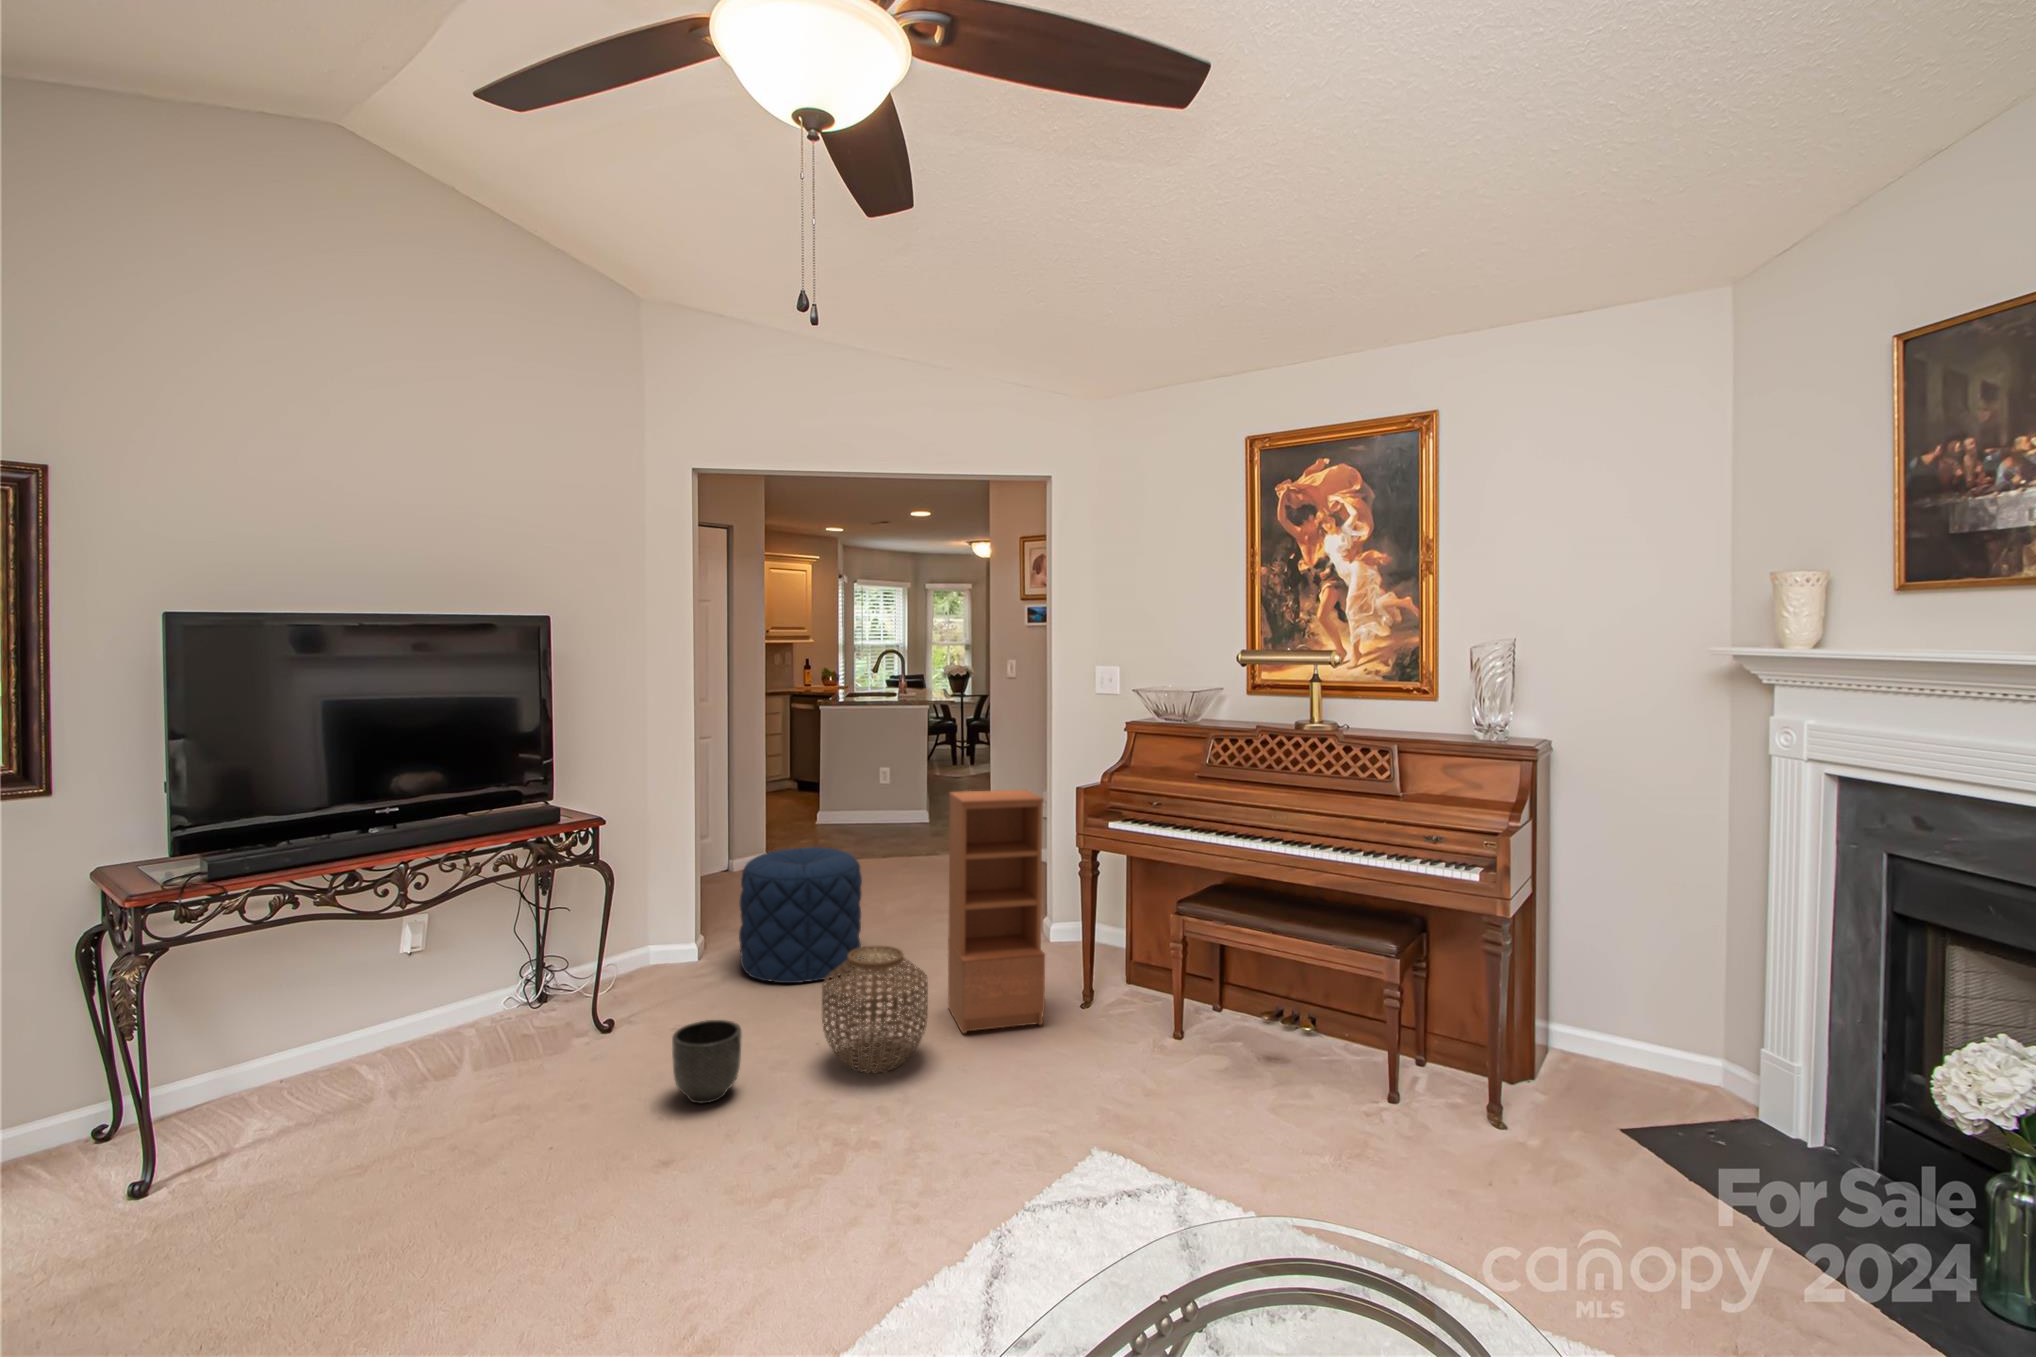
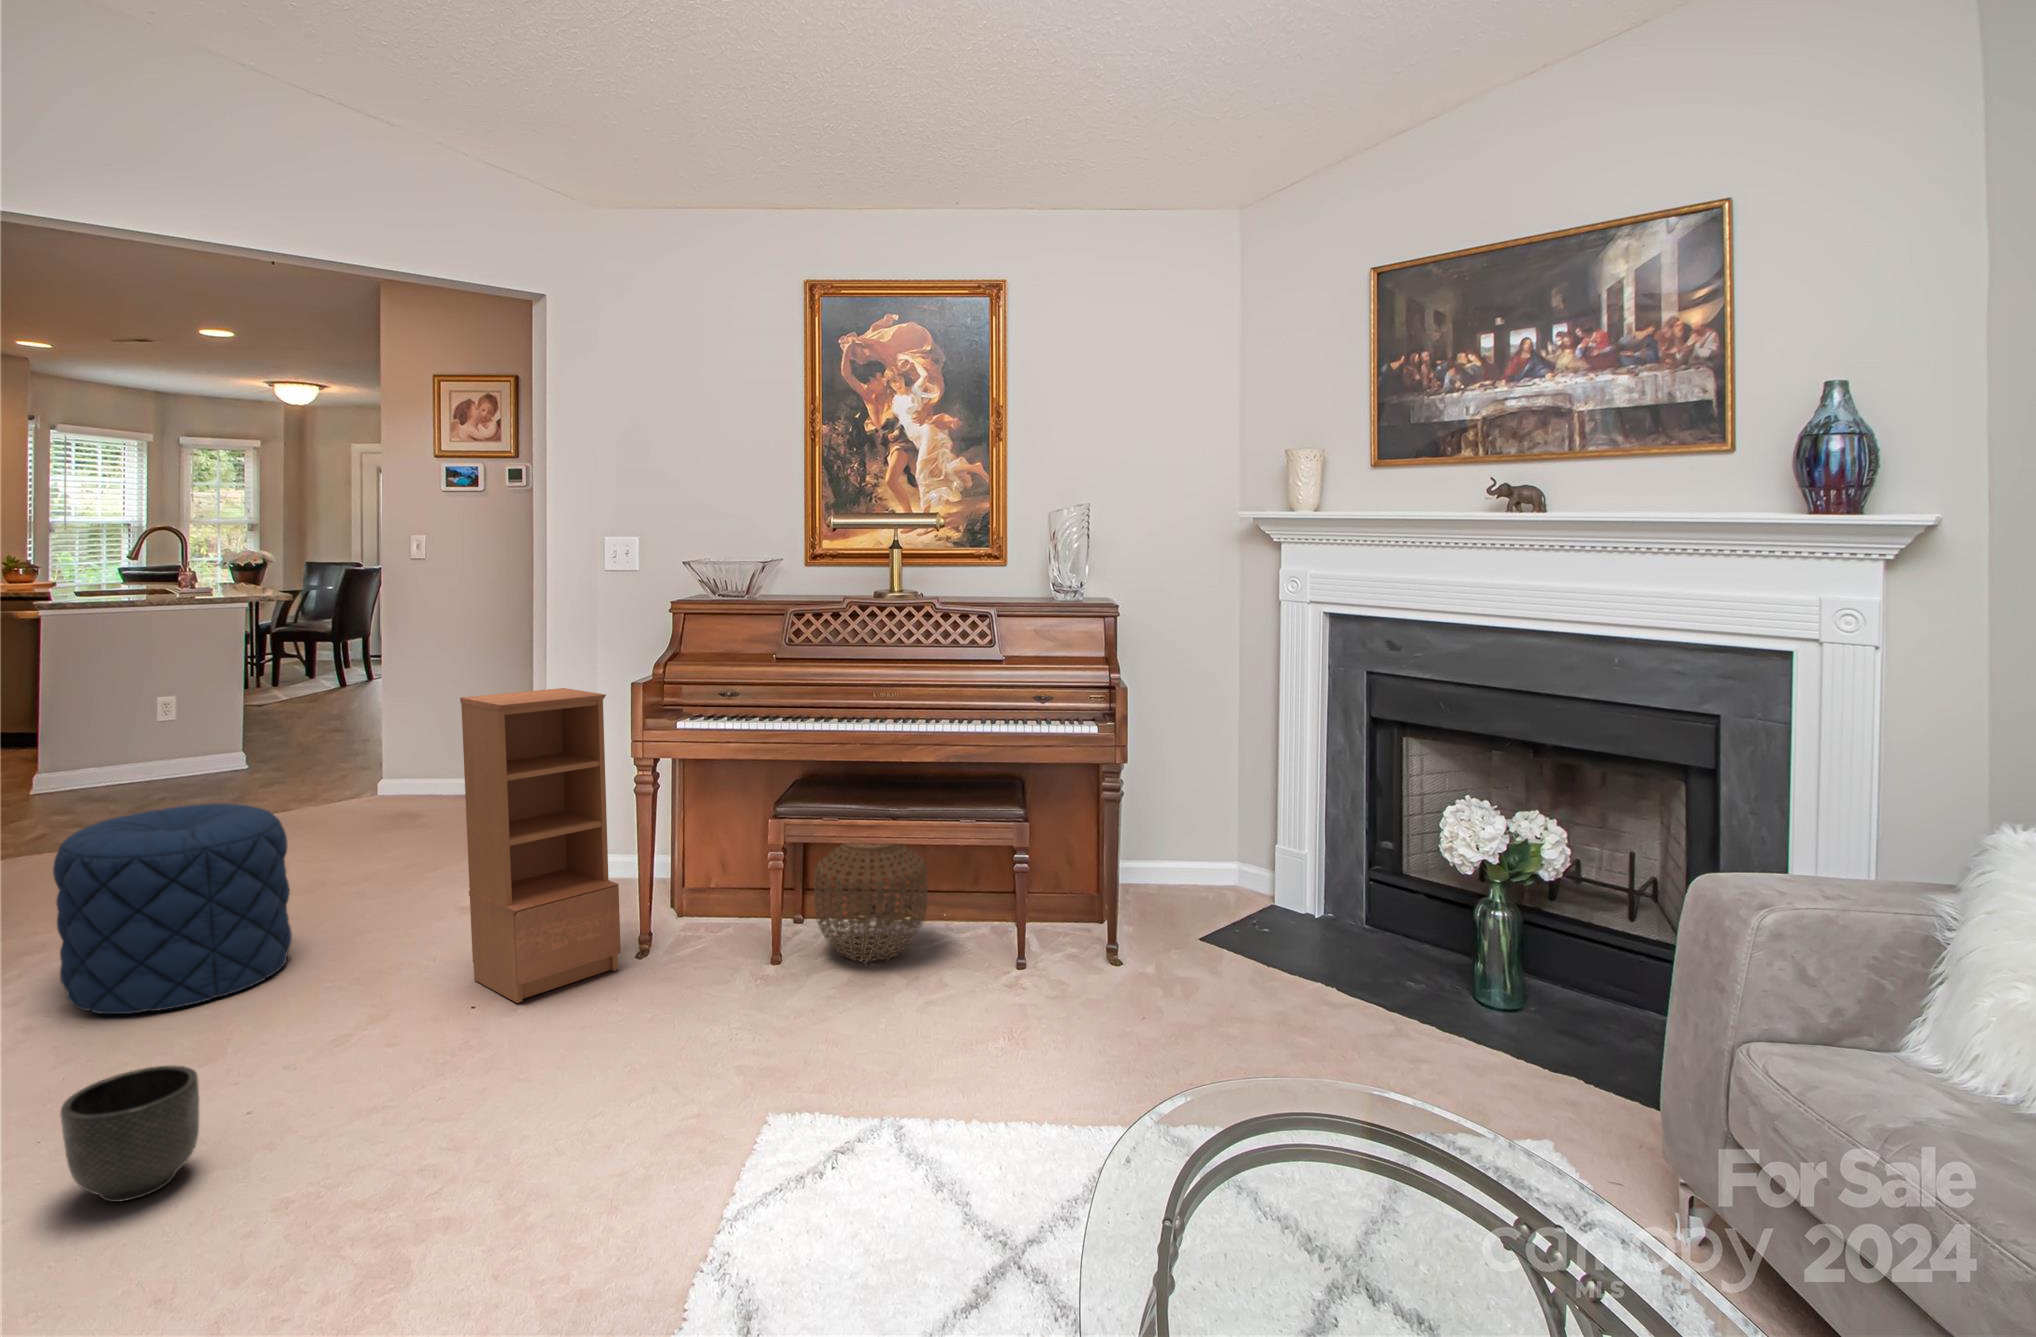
woven basket: present [822,945,928,1073] -> present [814,842,927,962]

